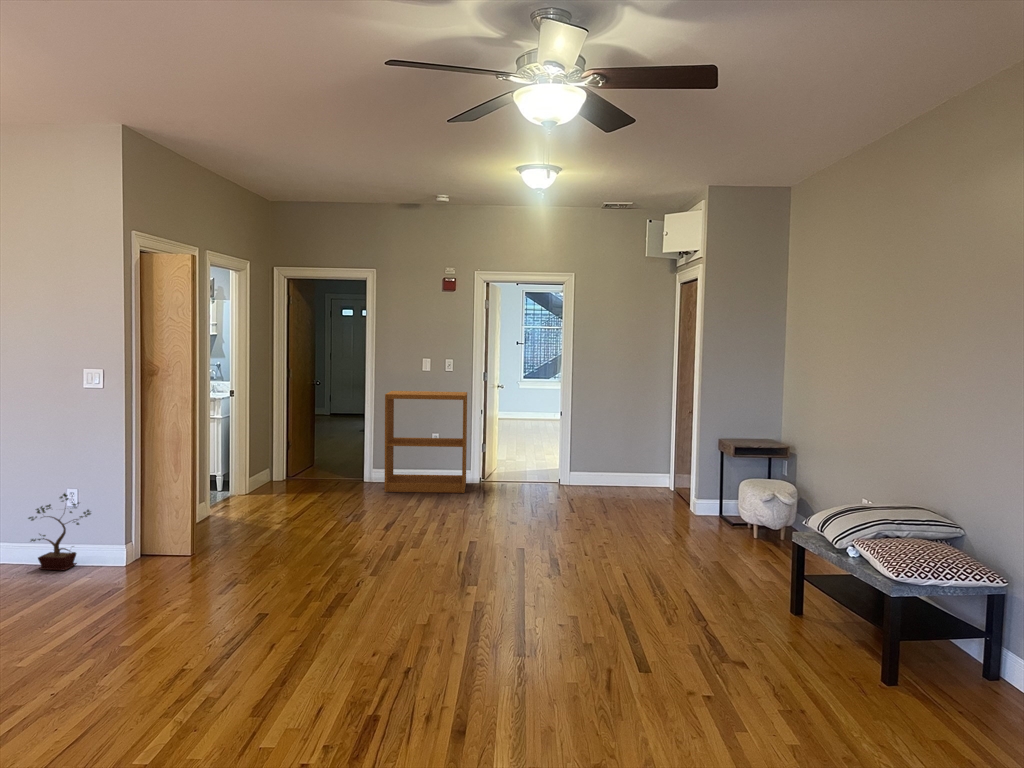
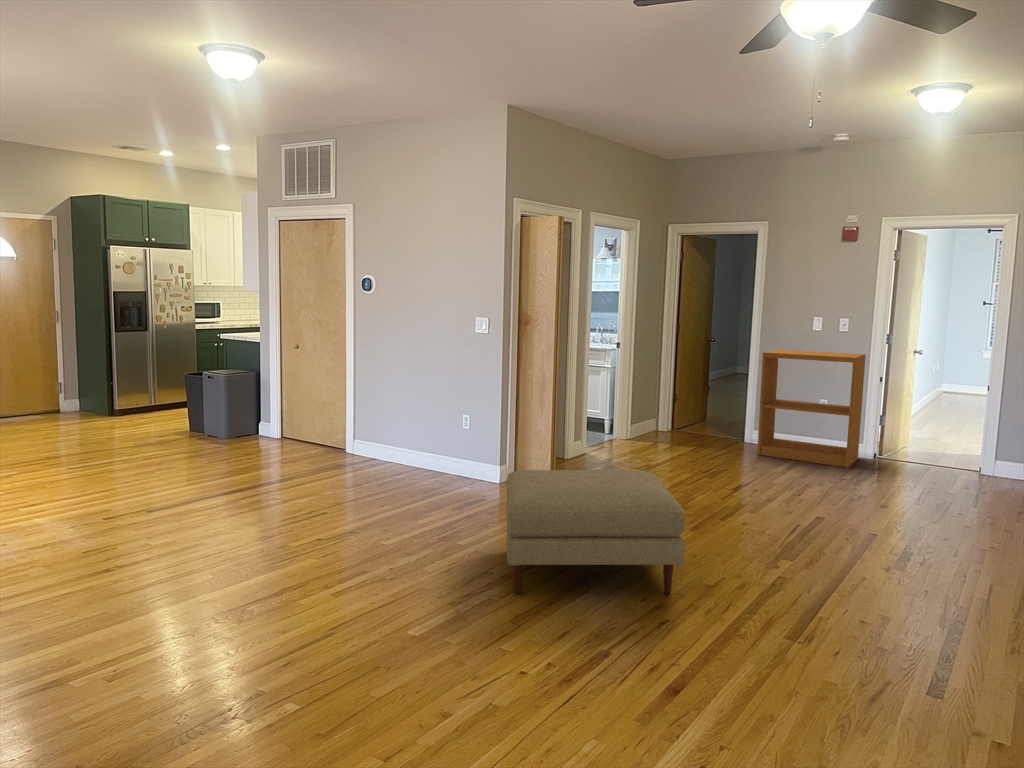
potted plant: present [28,493,91,570] -> none [440,418,480,478]
ottoman: none [185,521,409,688] -> present [506,470,685,594]

